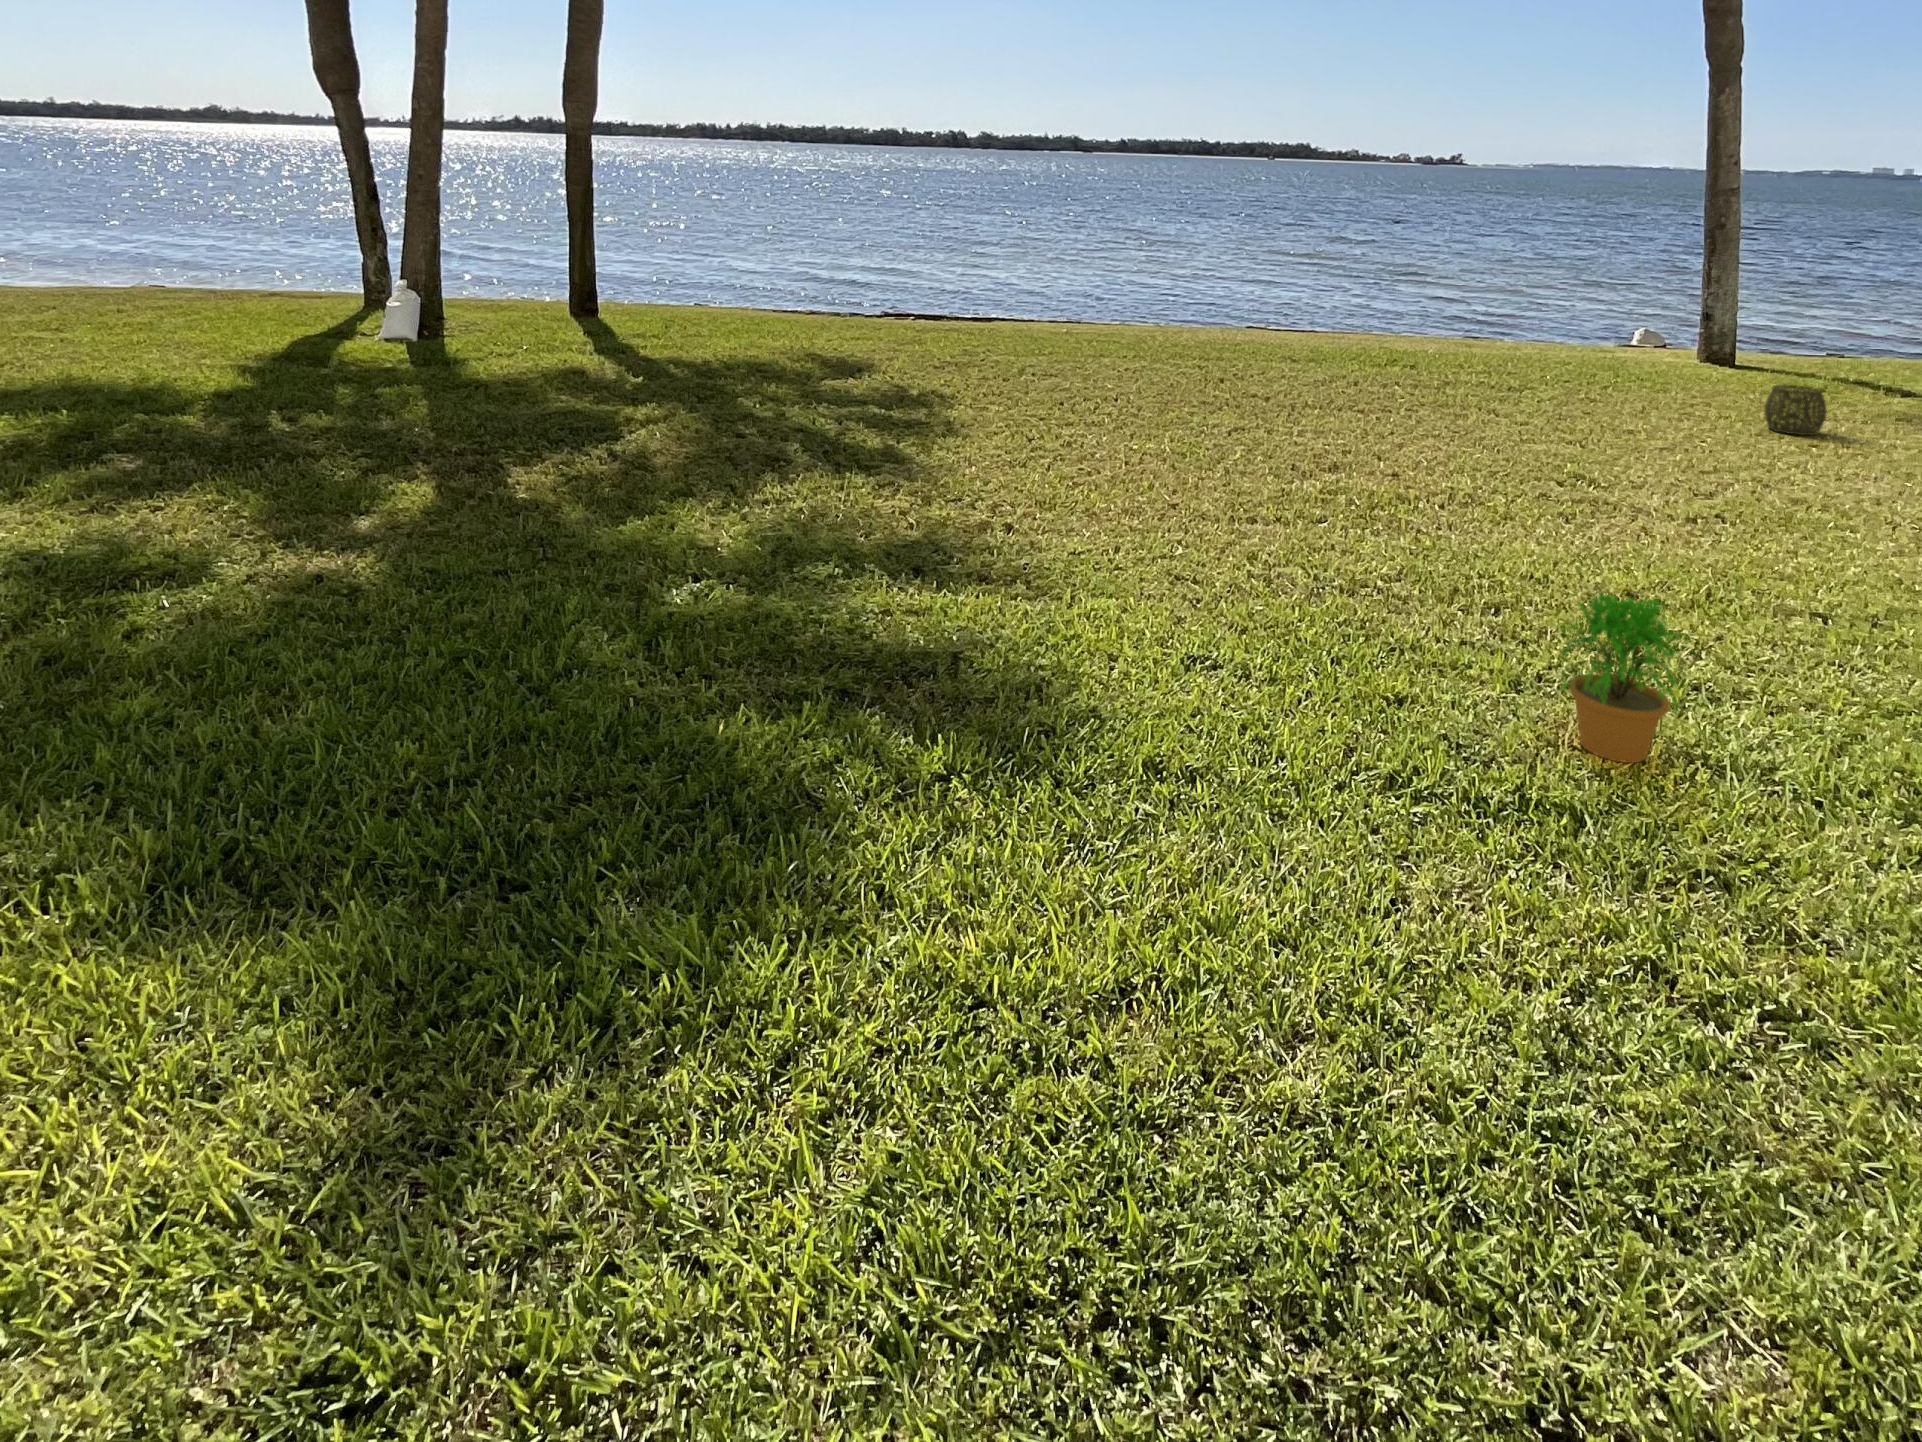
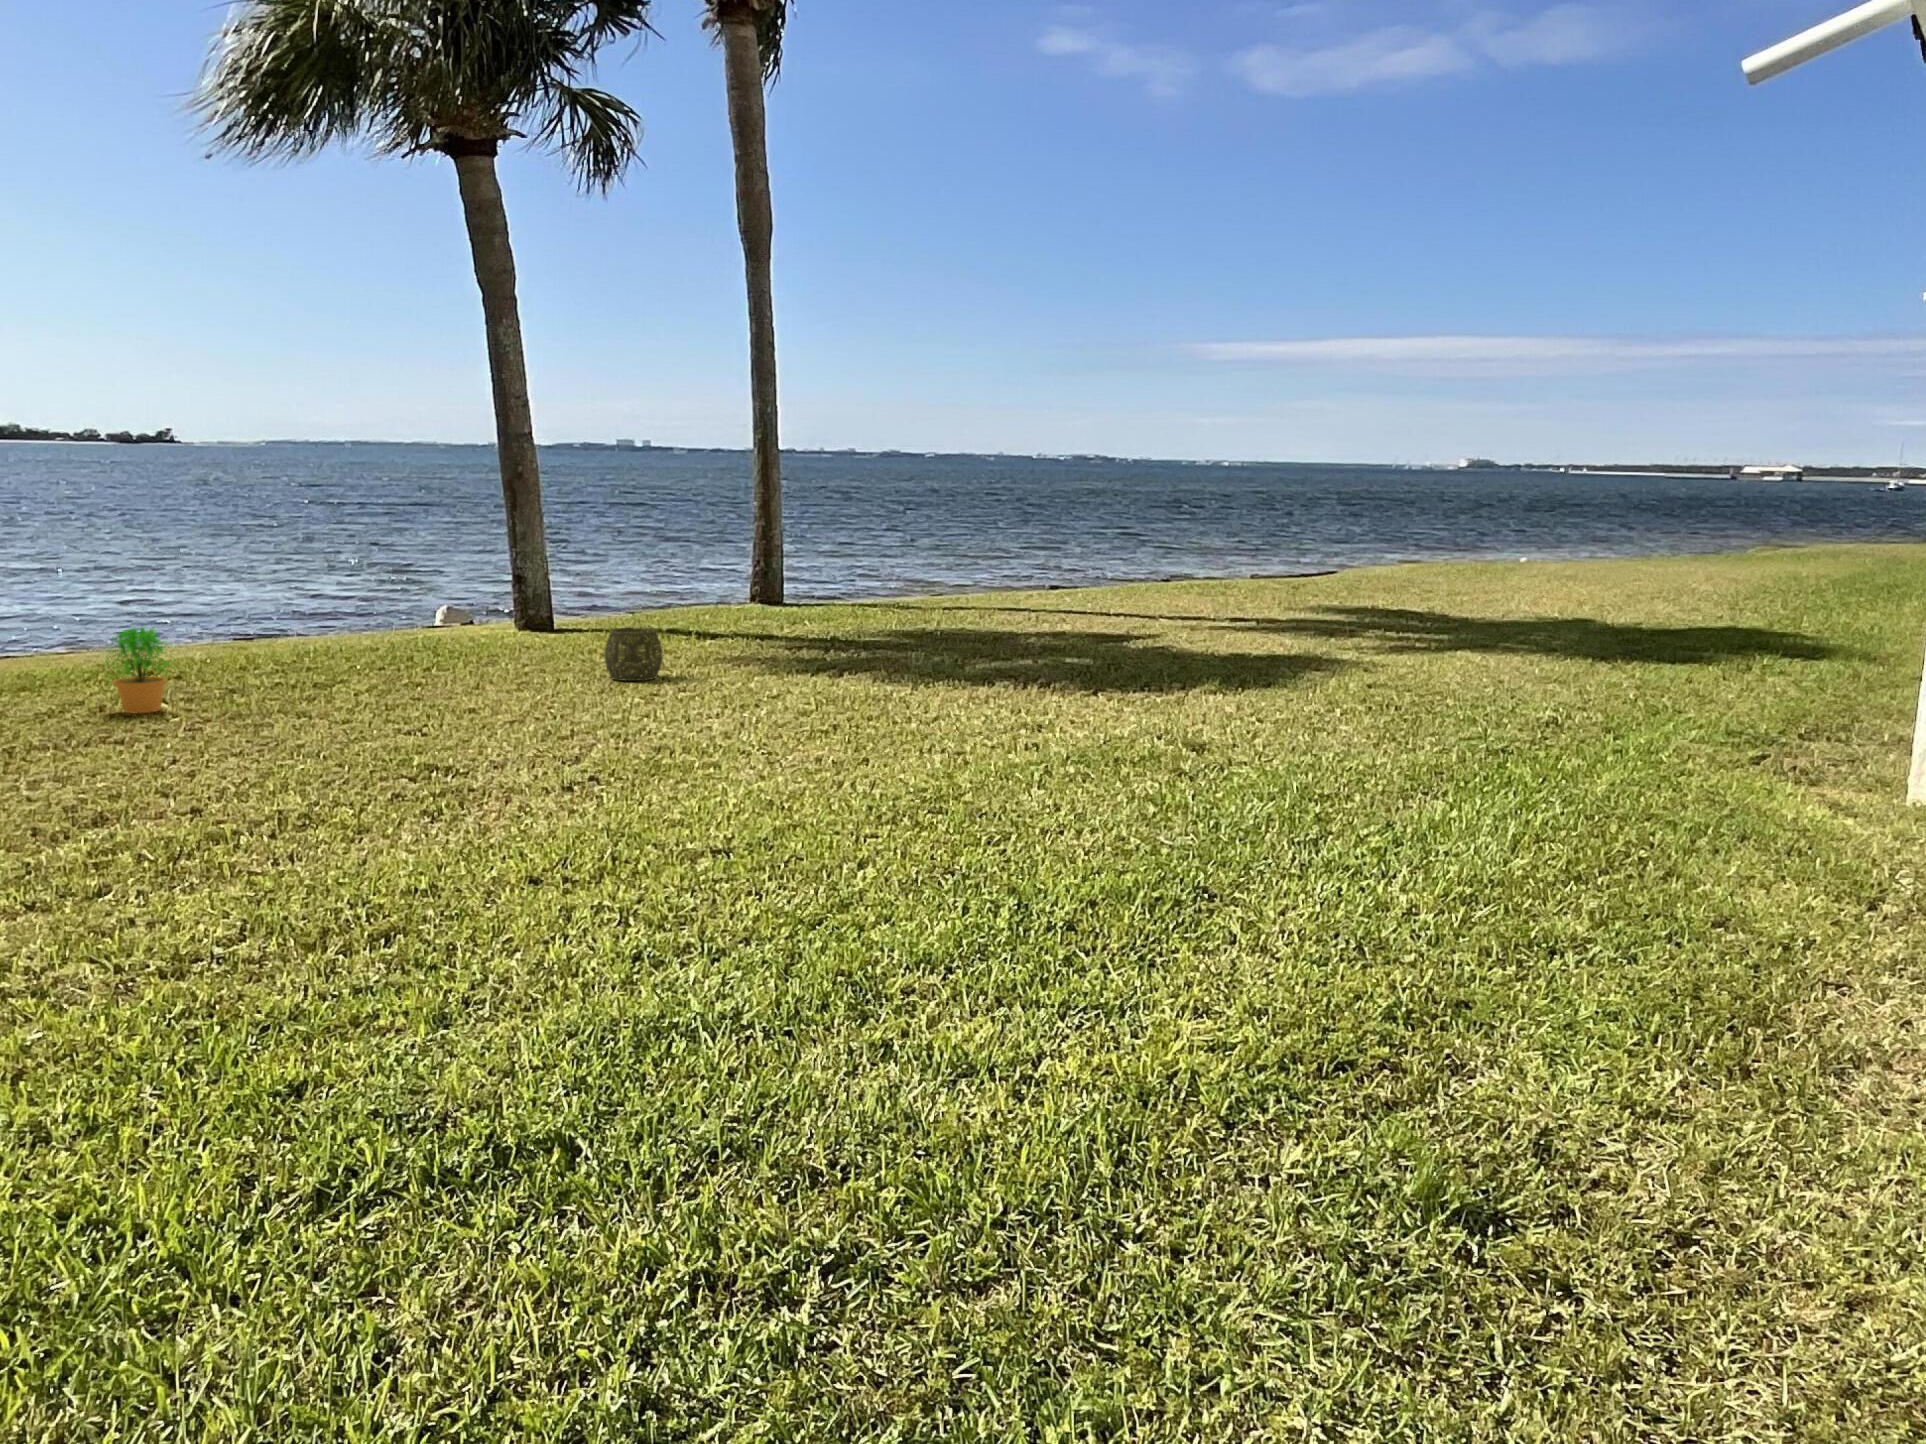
potted plant: present [1557,592,1686,763] -> present [105,627,171,713]

